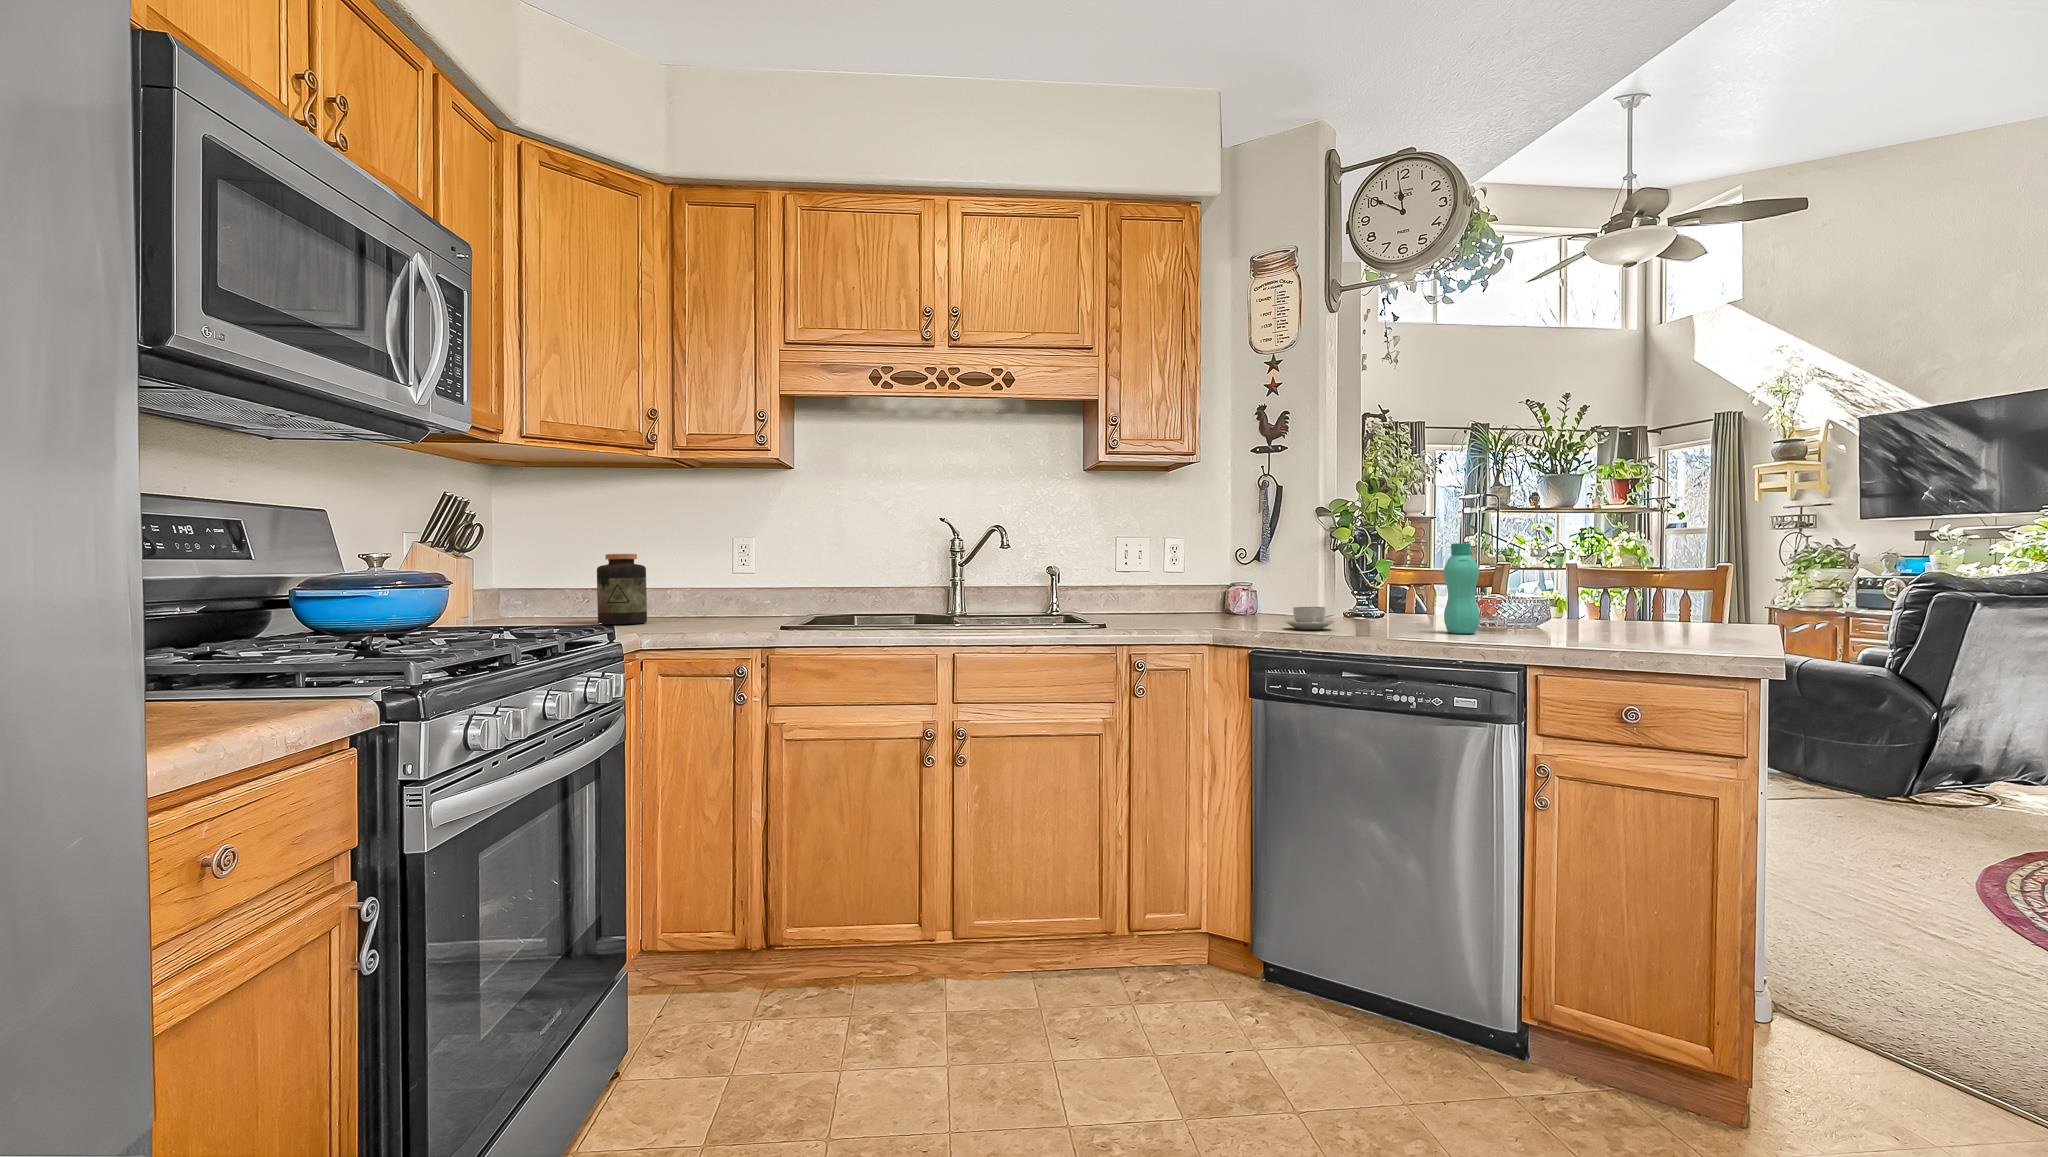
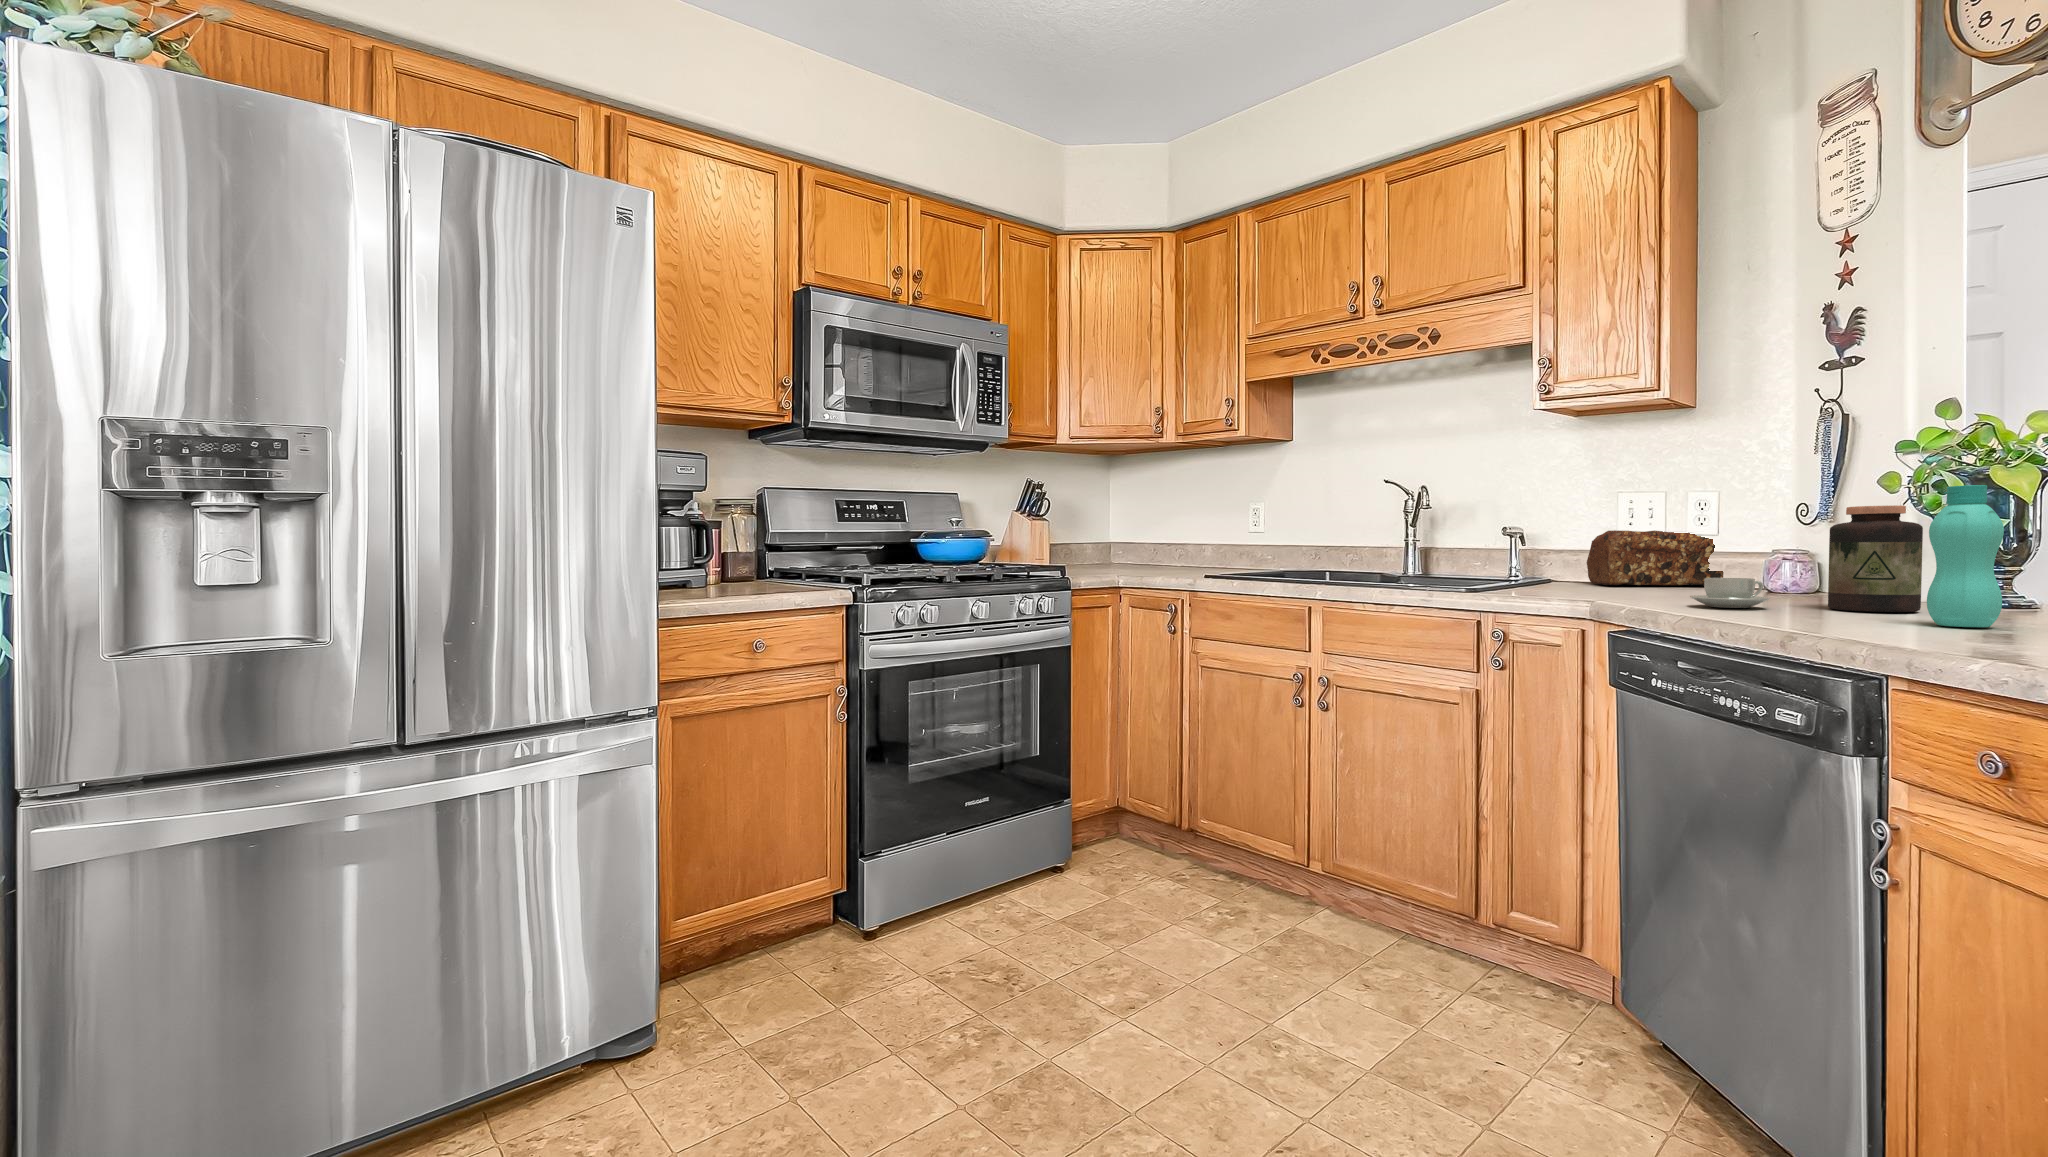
jar: present [597,554,647,624] -> present [1828,505,1923,612]
bread loaf: none [1110,569,1198,616] -> present [1587,530,1724,585]

